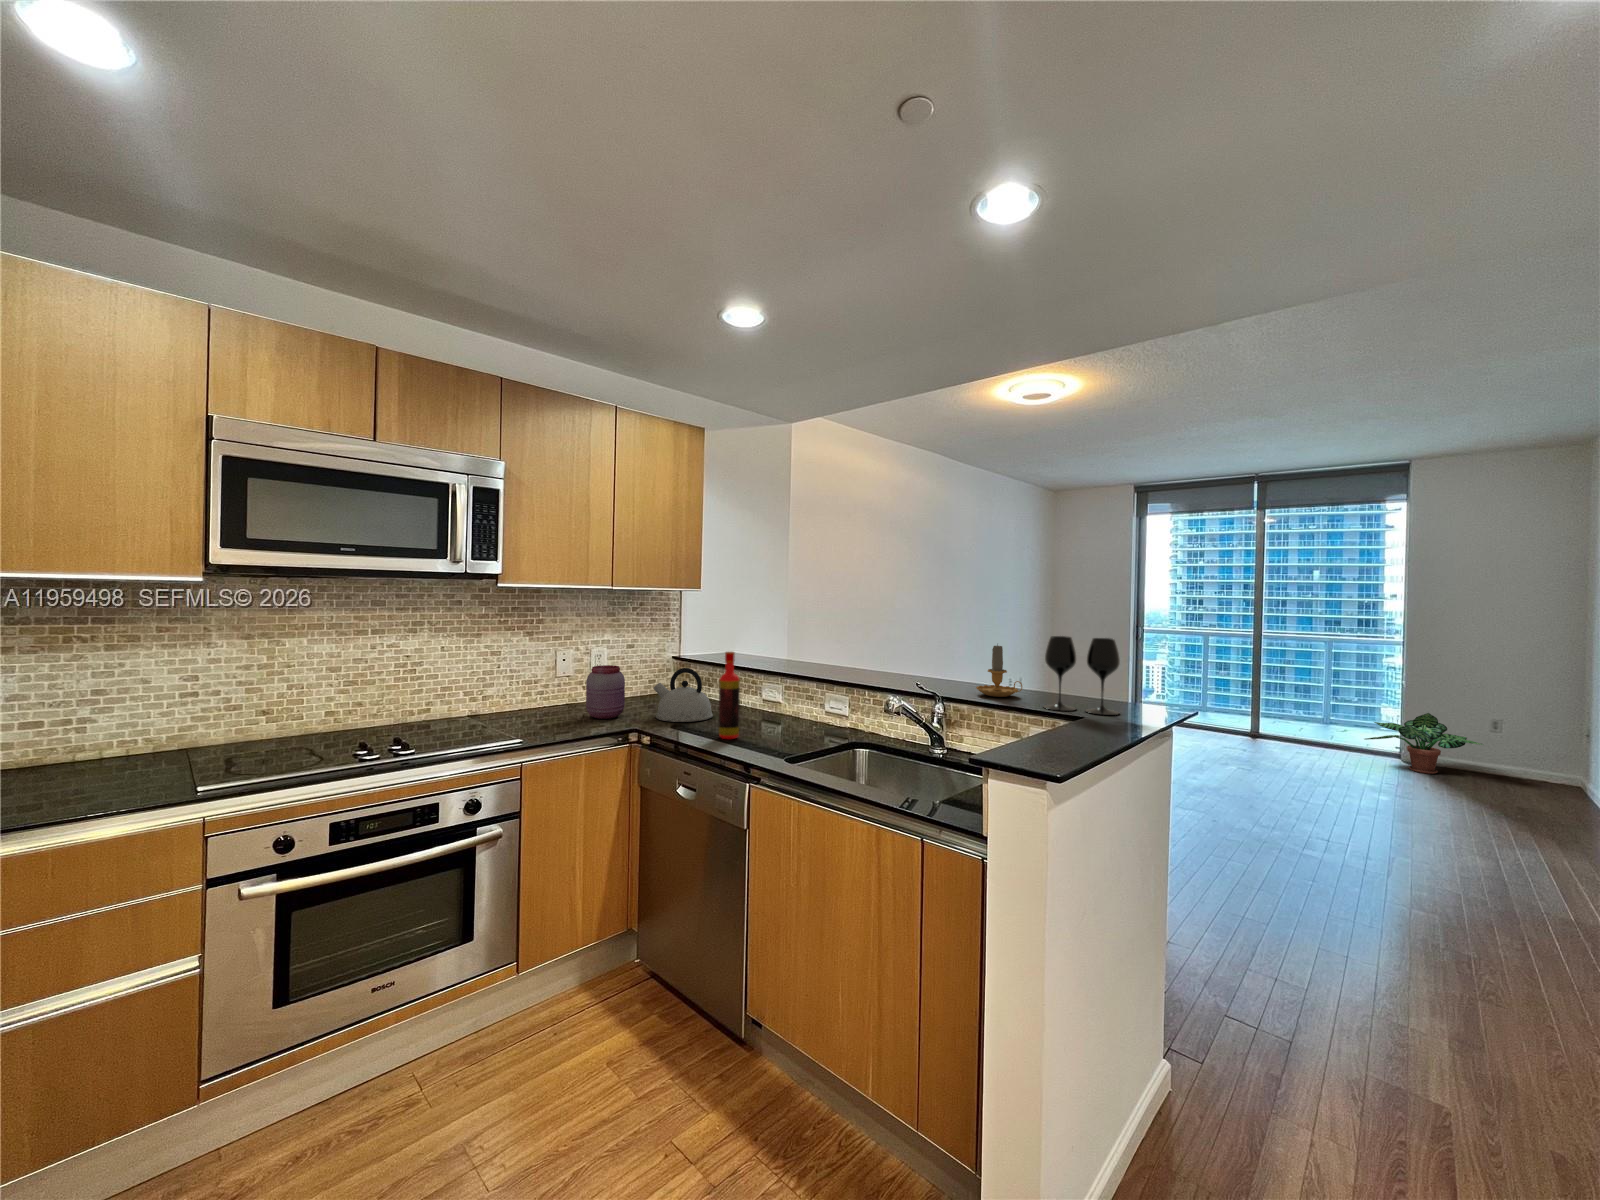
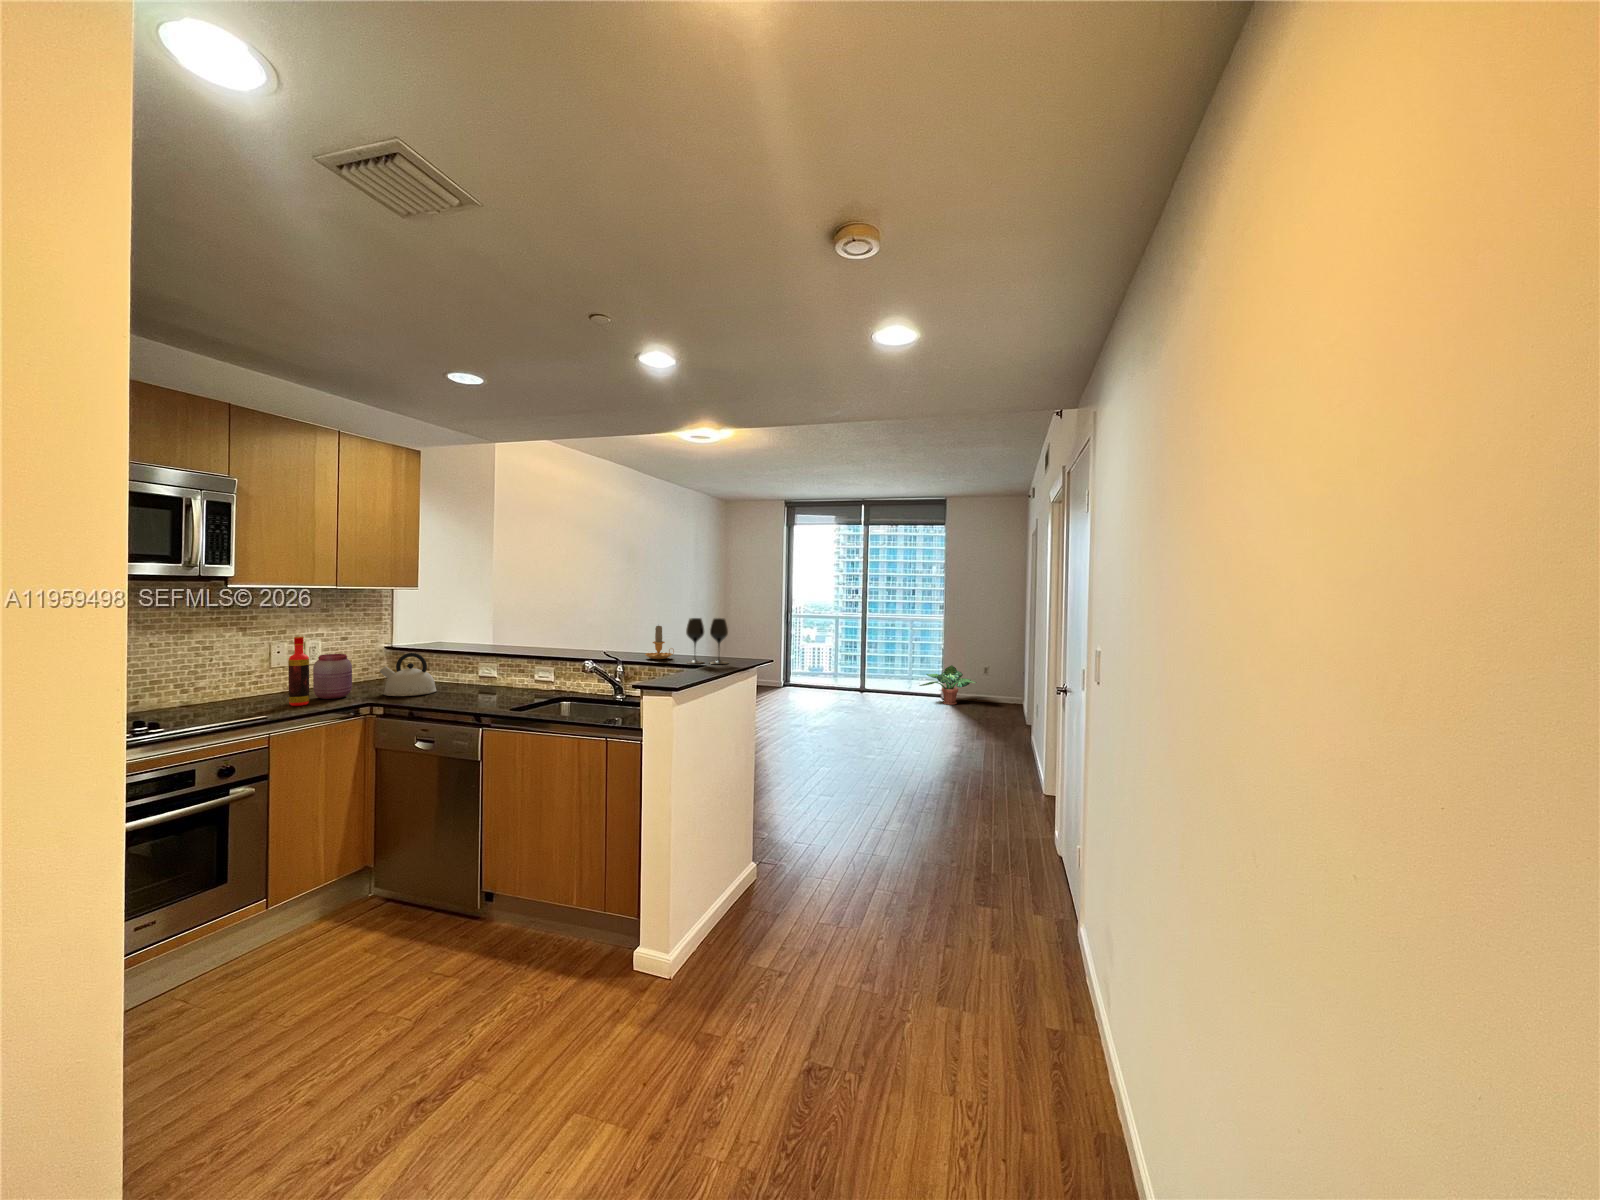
bottle: present [719,652,740,739] -> present [288,637,309,706]

